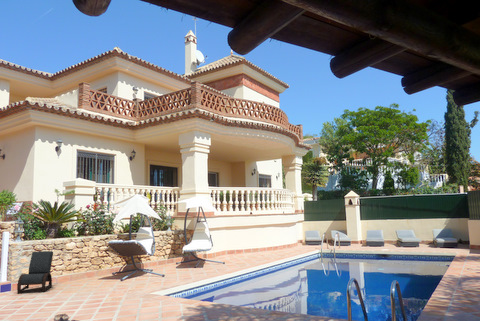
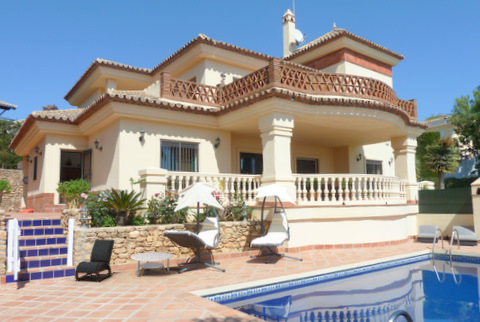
round table: none [70,262,113,286] -> present [131,252,172,277]

